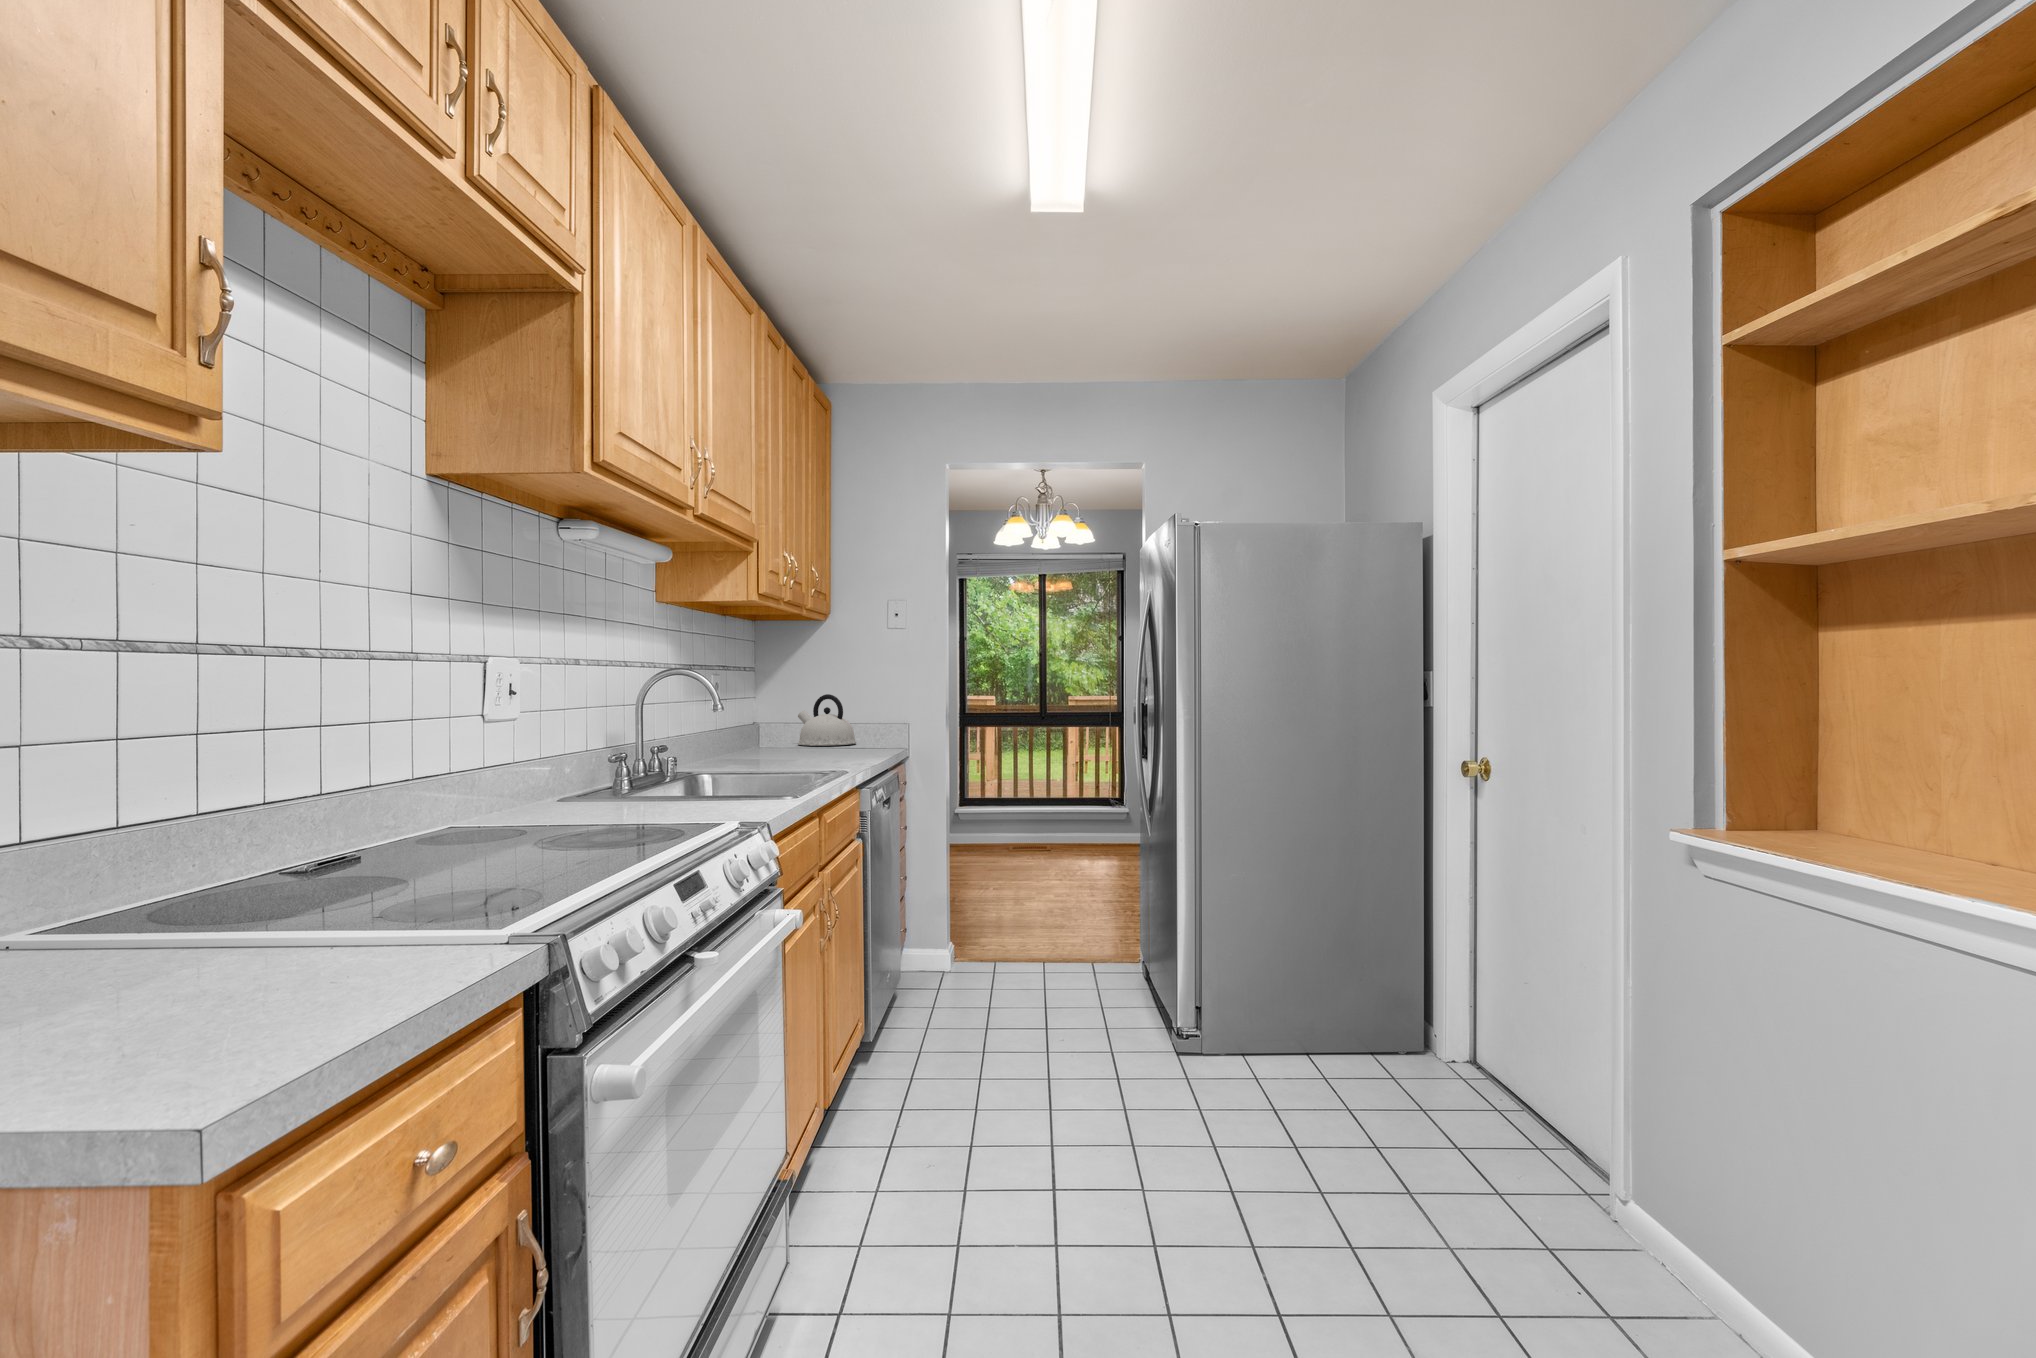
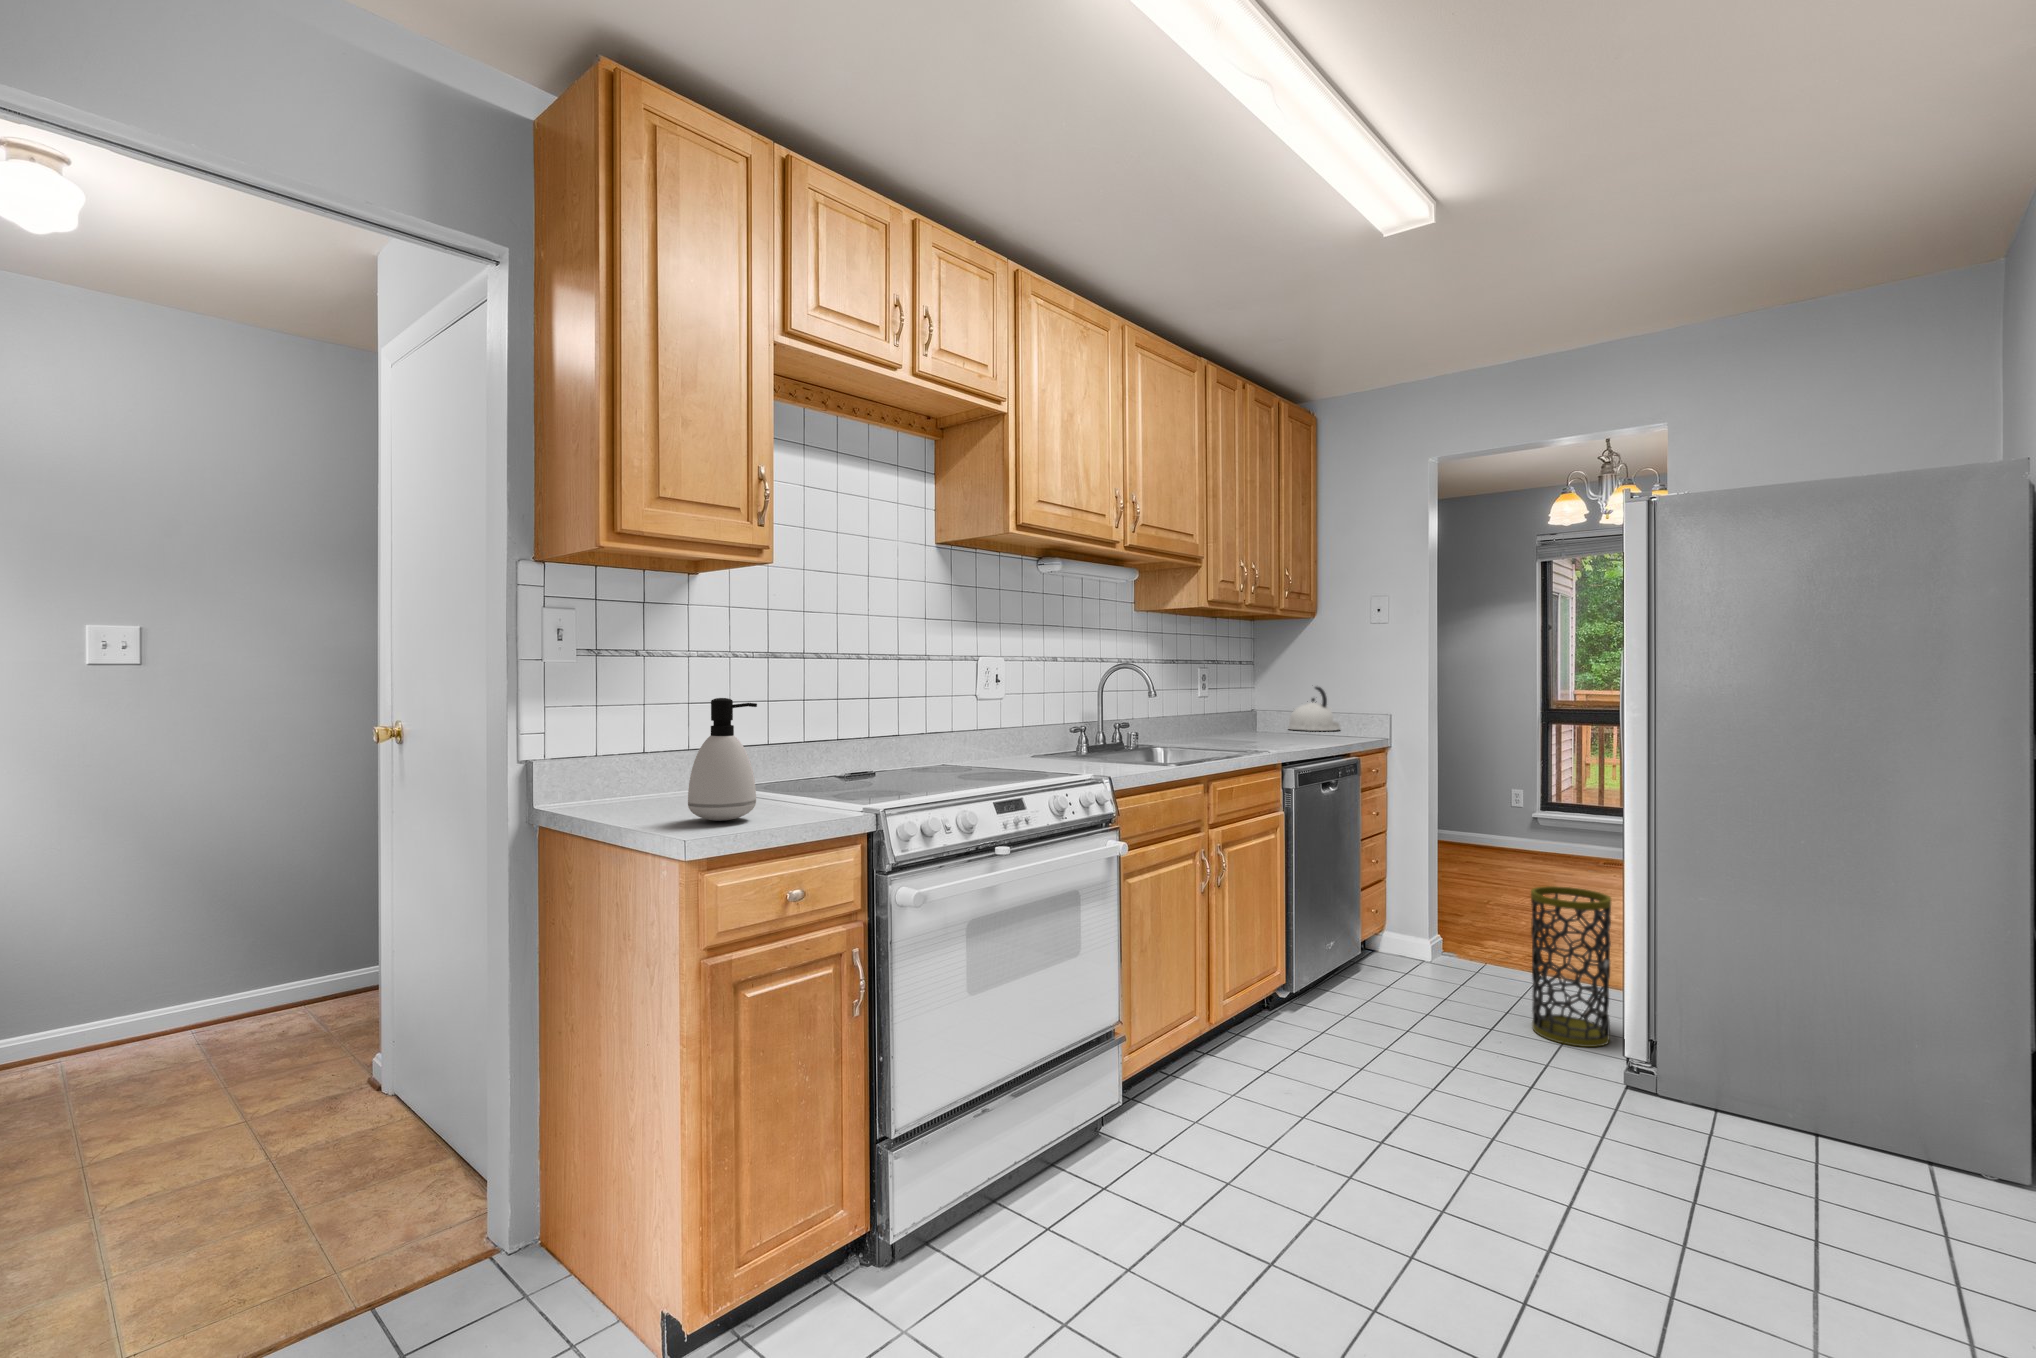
soap dispenser: none [95,742,303,1038] -> present [688,698,757,821]
trash can: none [1087,886,1154,1040] -> present [1531,886,1611,1047]

